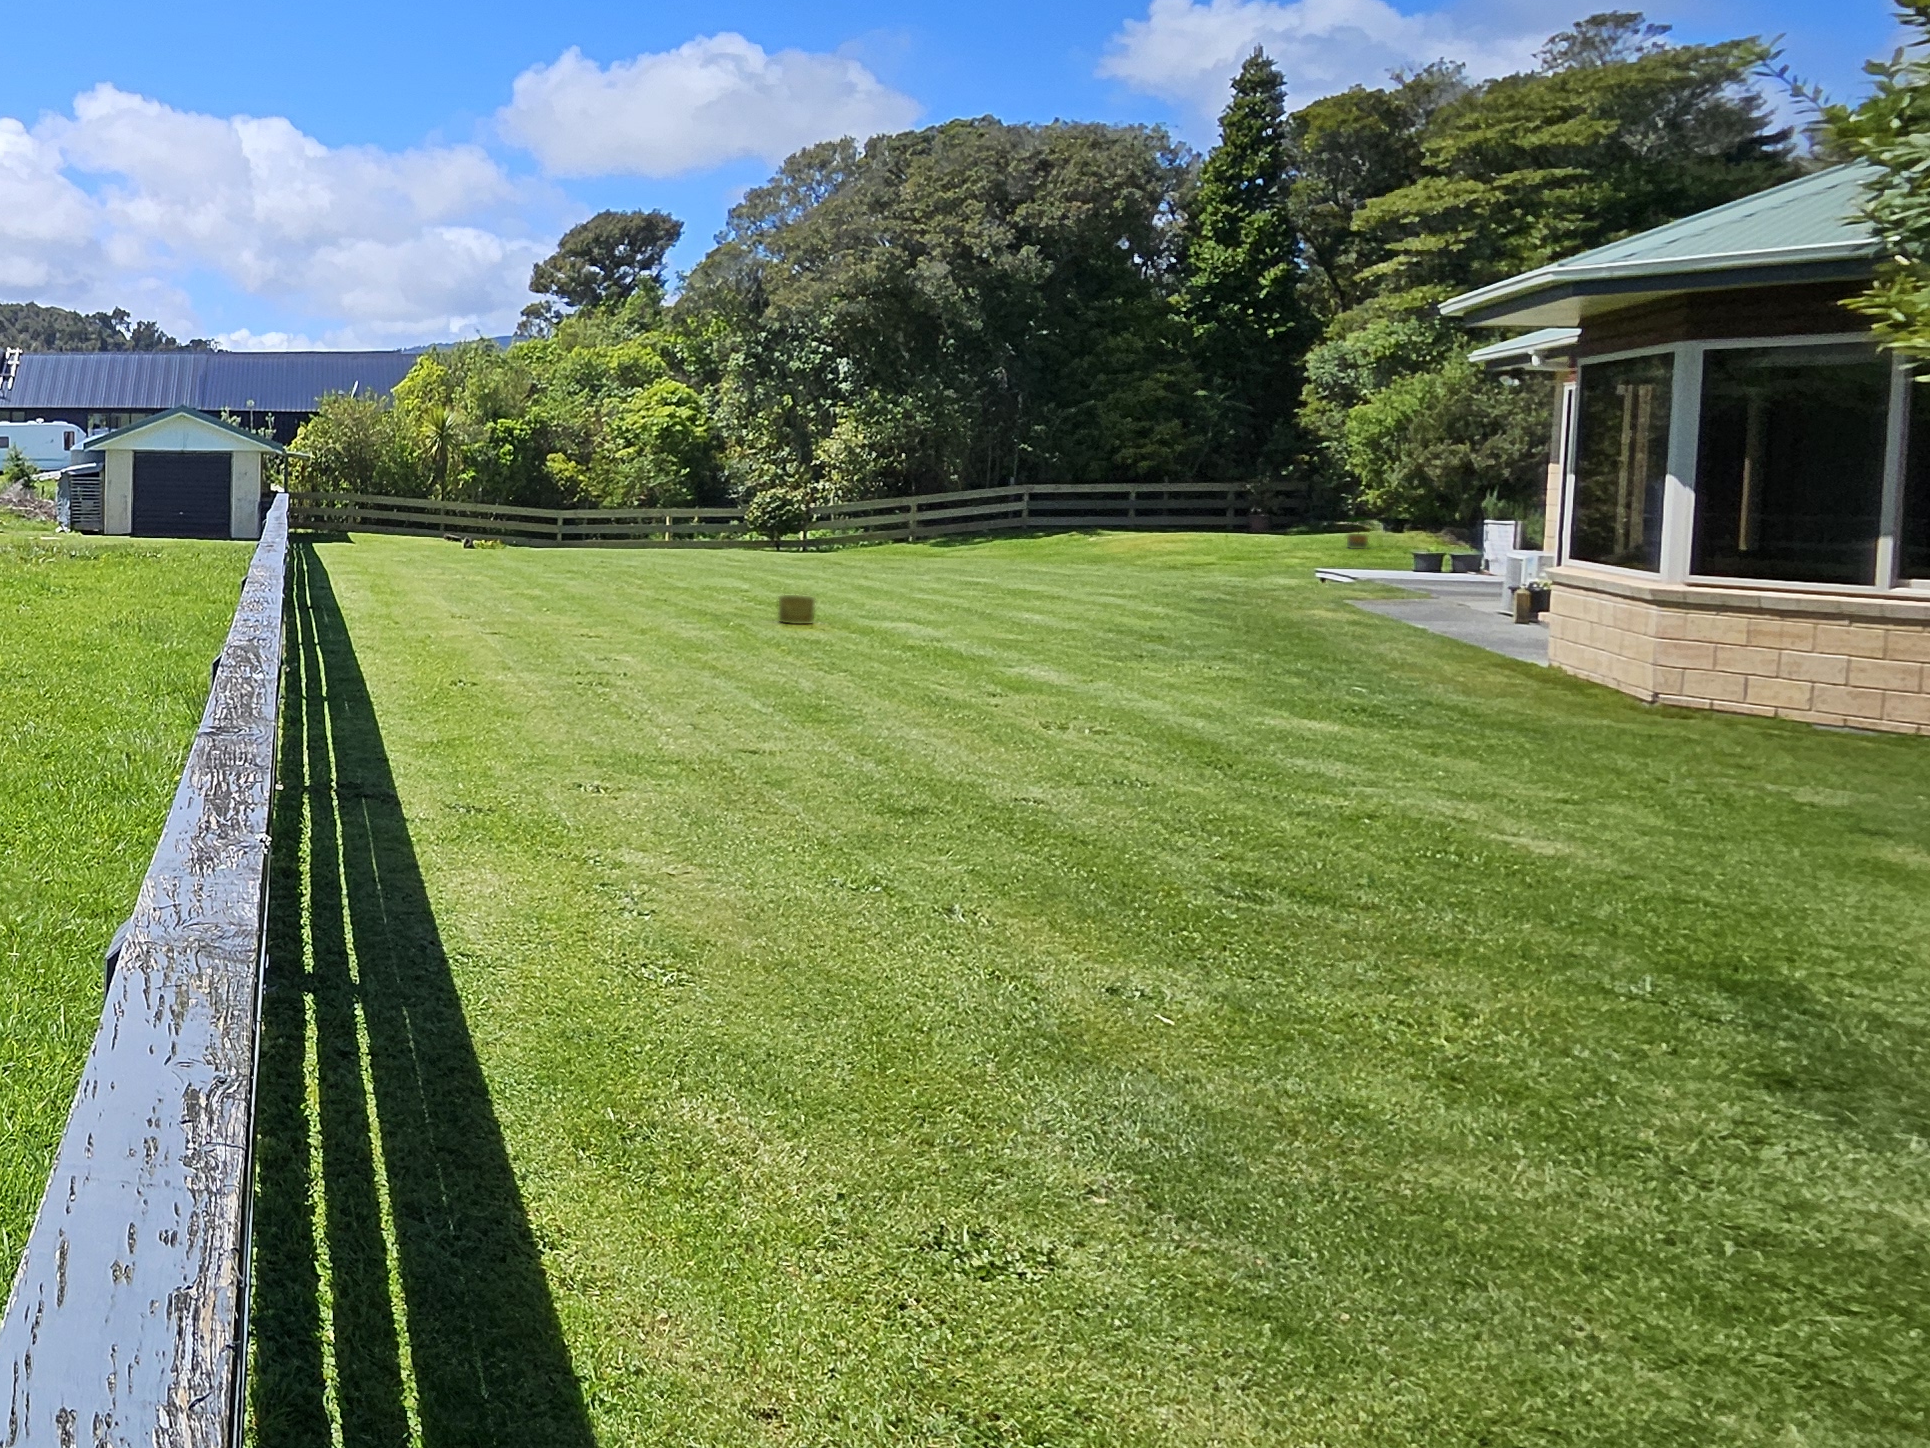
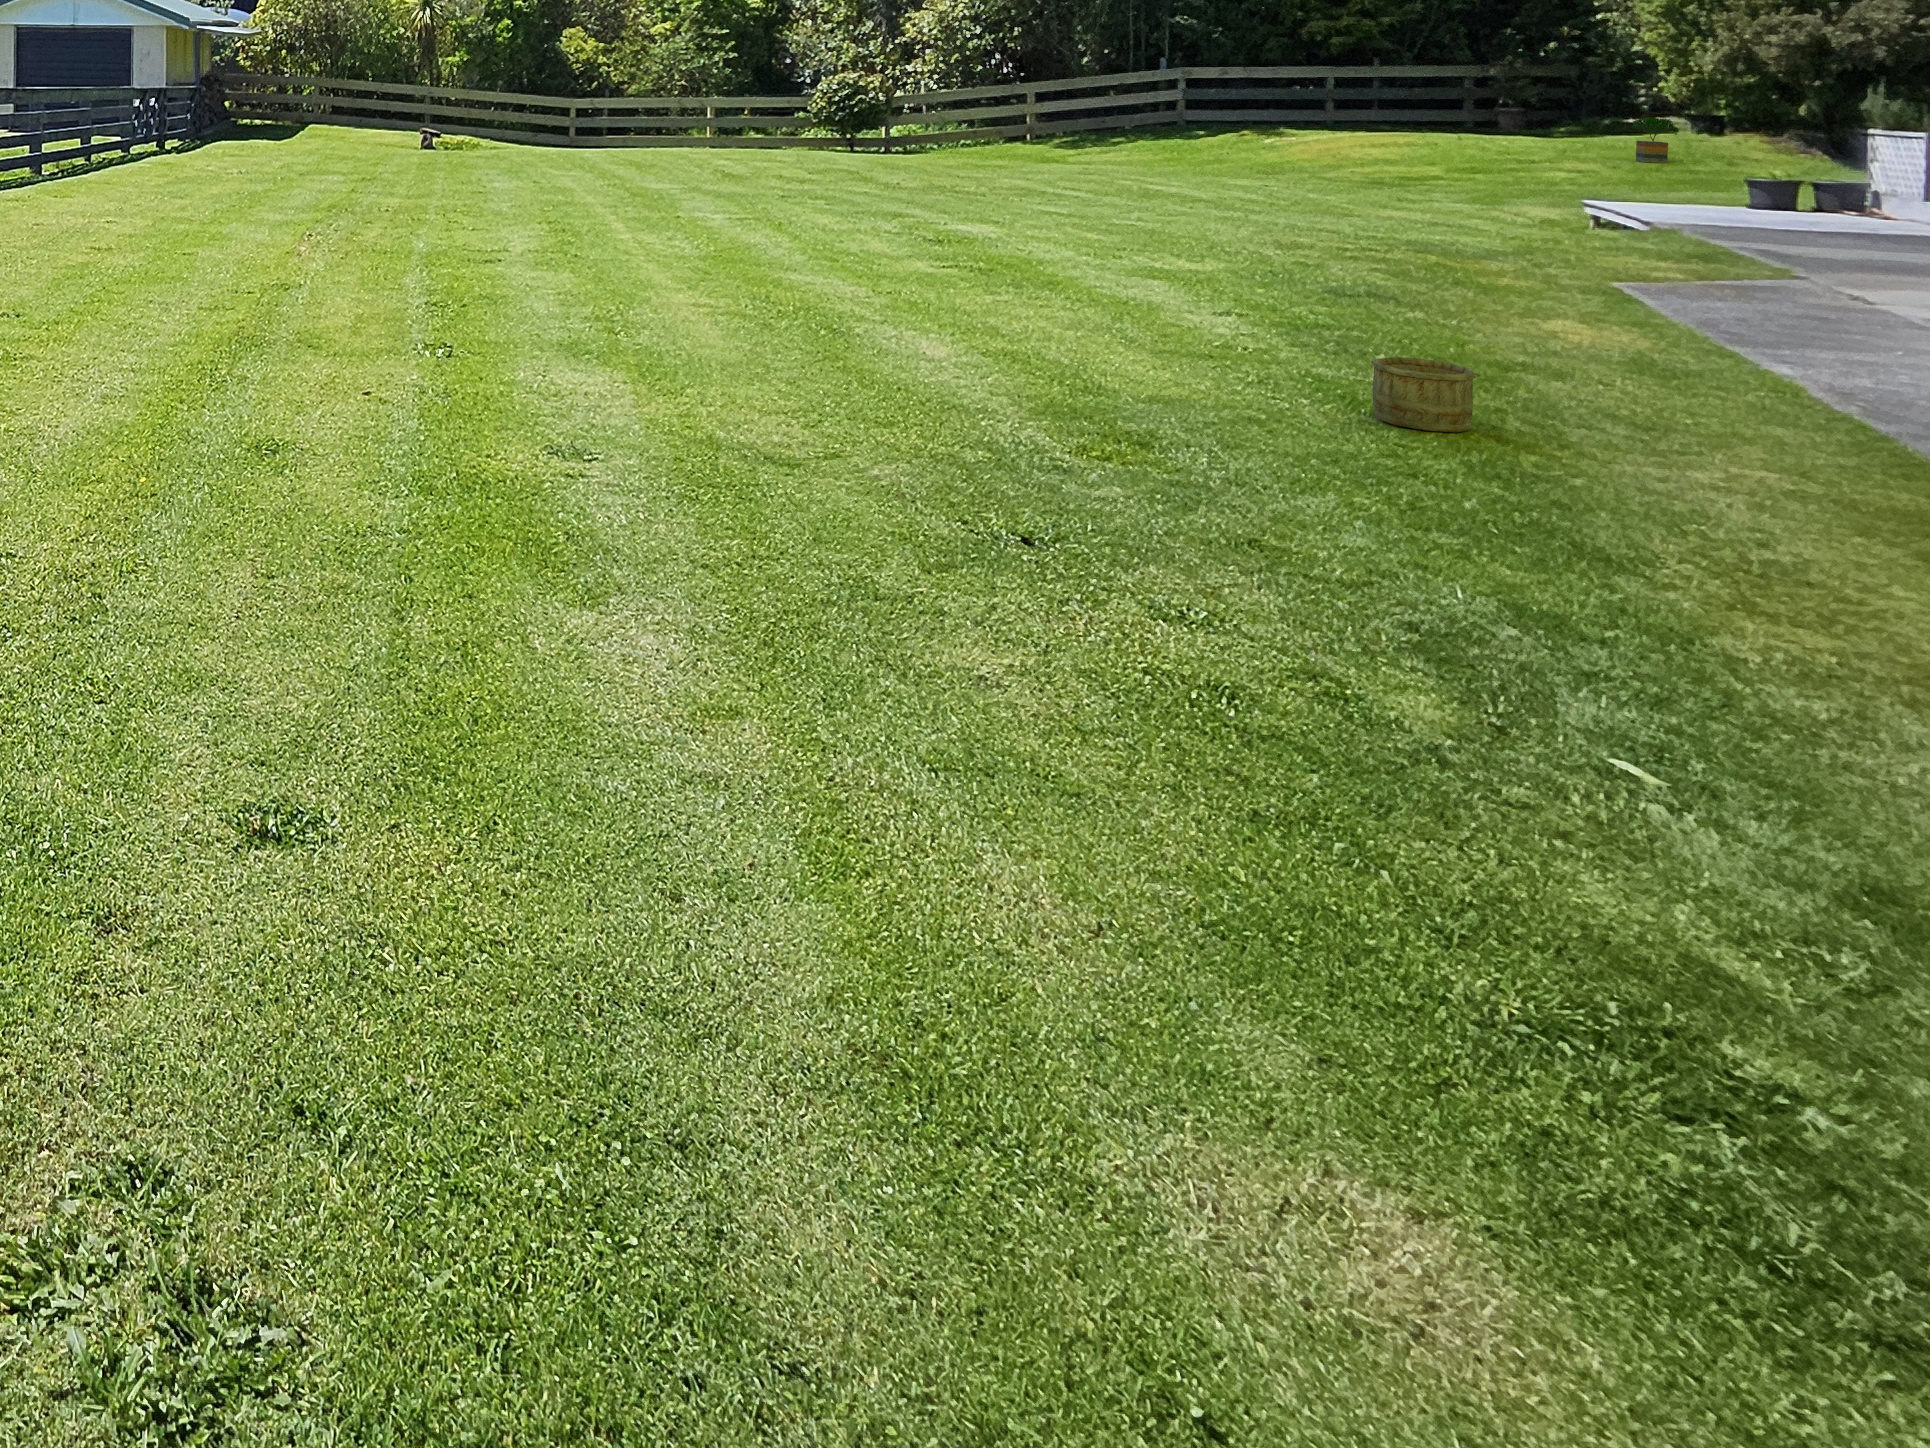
wooden bucket: present [778,595,815,624] -> present [1371,357,1476,432]

